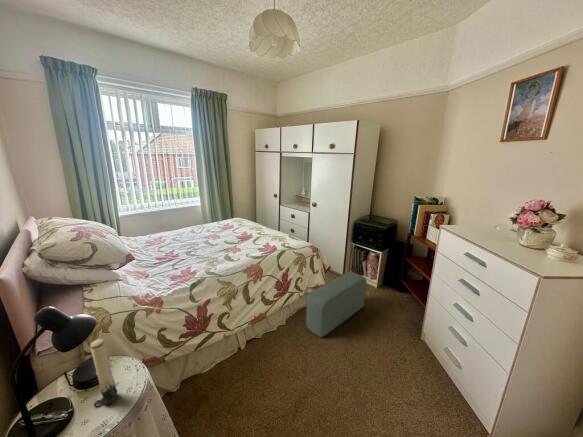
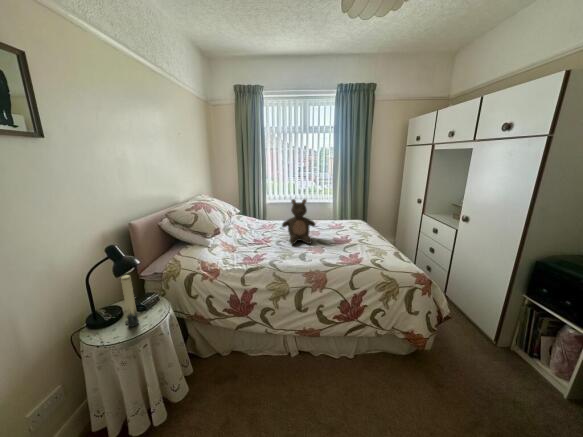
stuffed bear: none [189,206,226,251] -> present [282,199,315,244]
pouf: present [306,272,366,337] -> none [377,334,515,410]

